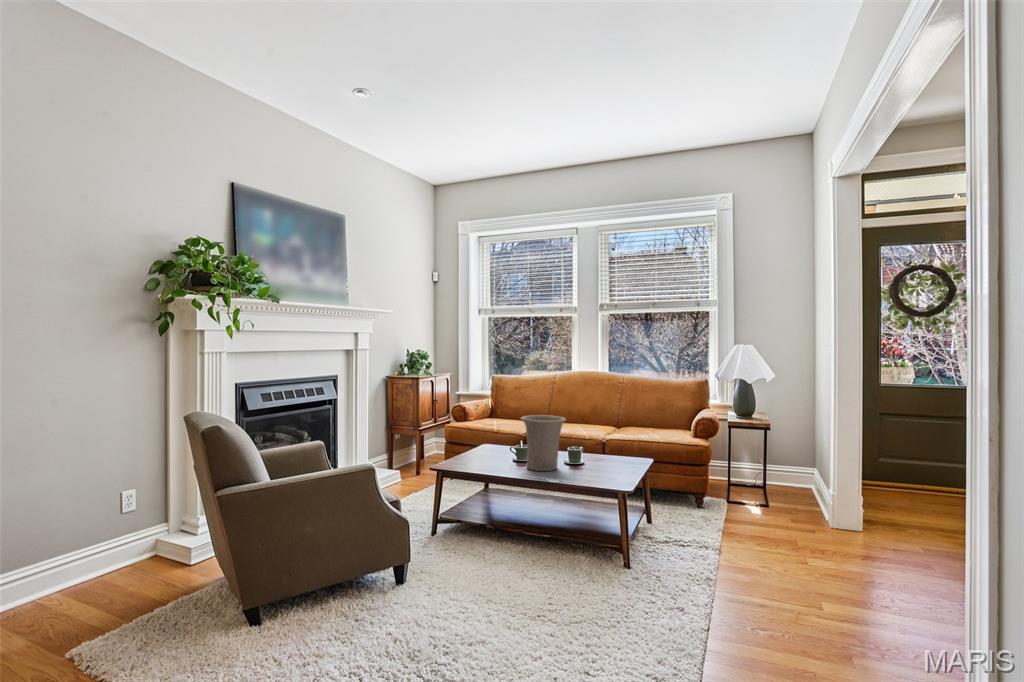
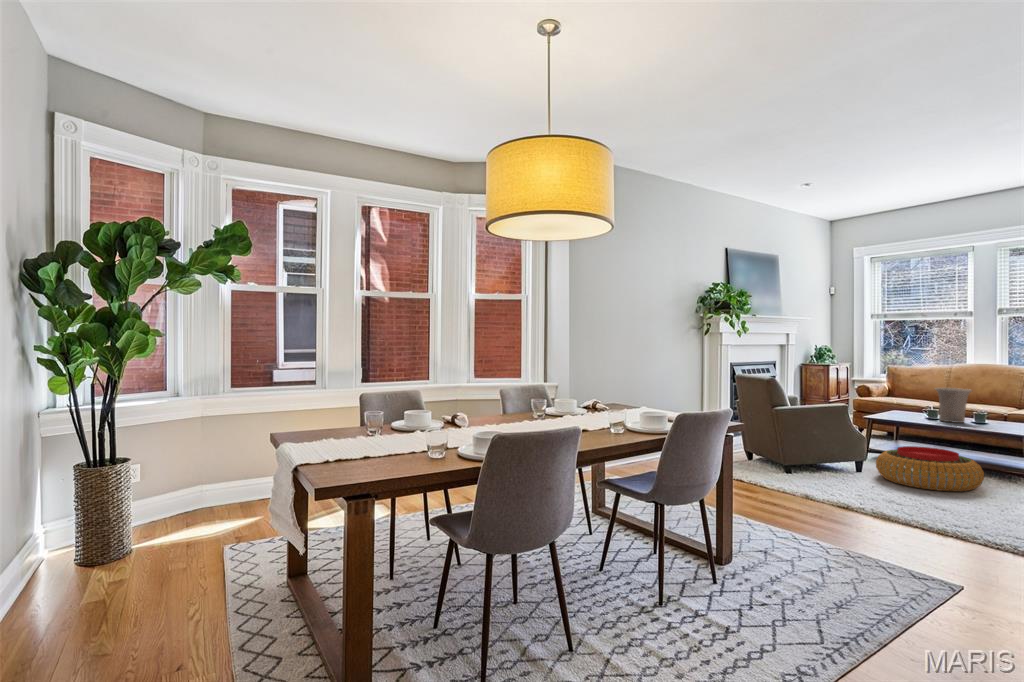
pouf: none [420,528,575,632] -> present [876,446,984,491]

